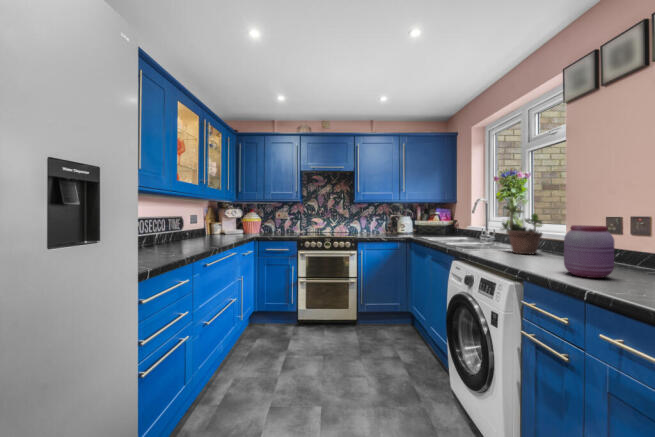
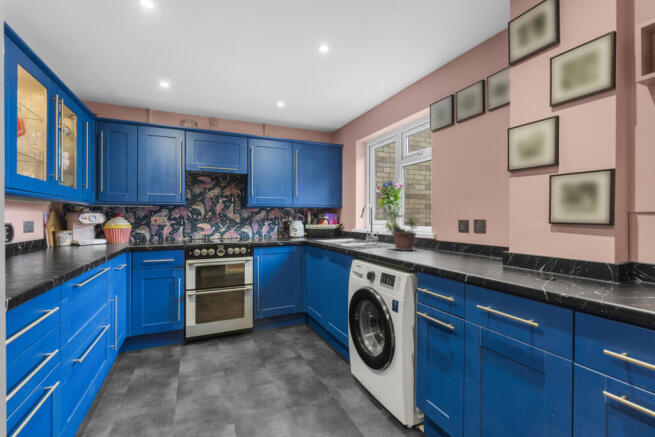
jar: present [564,225,614,278] -> none [441,227,471,265]

